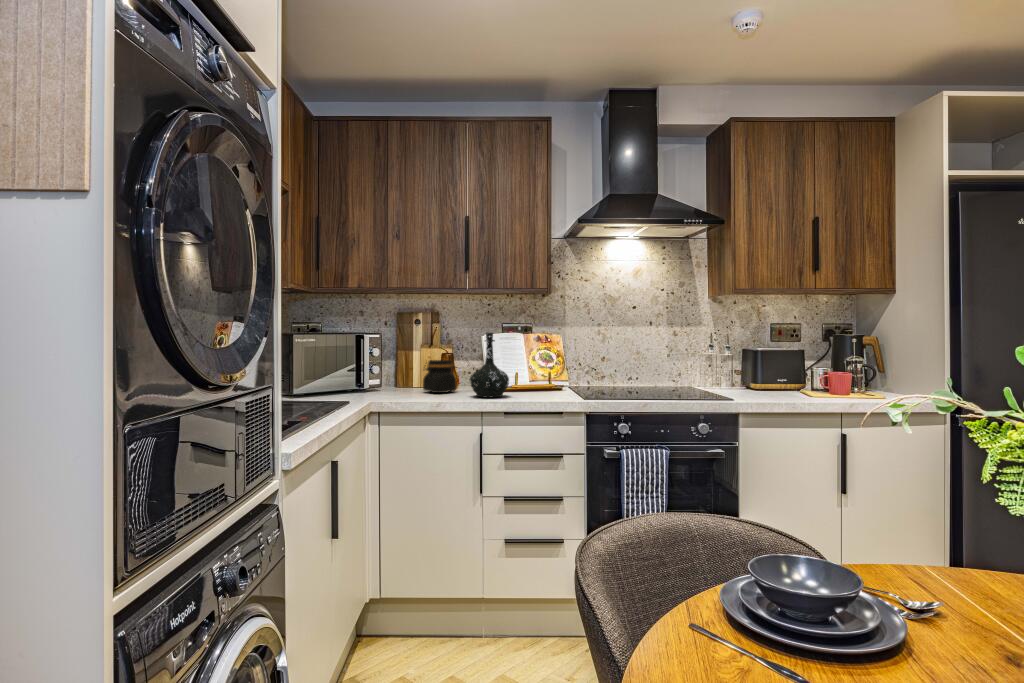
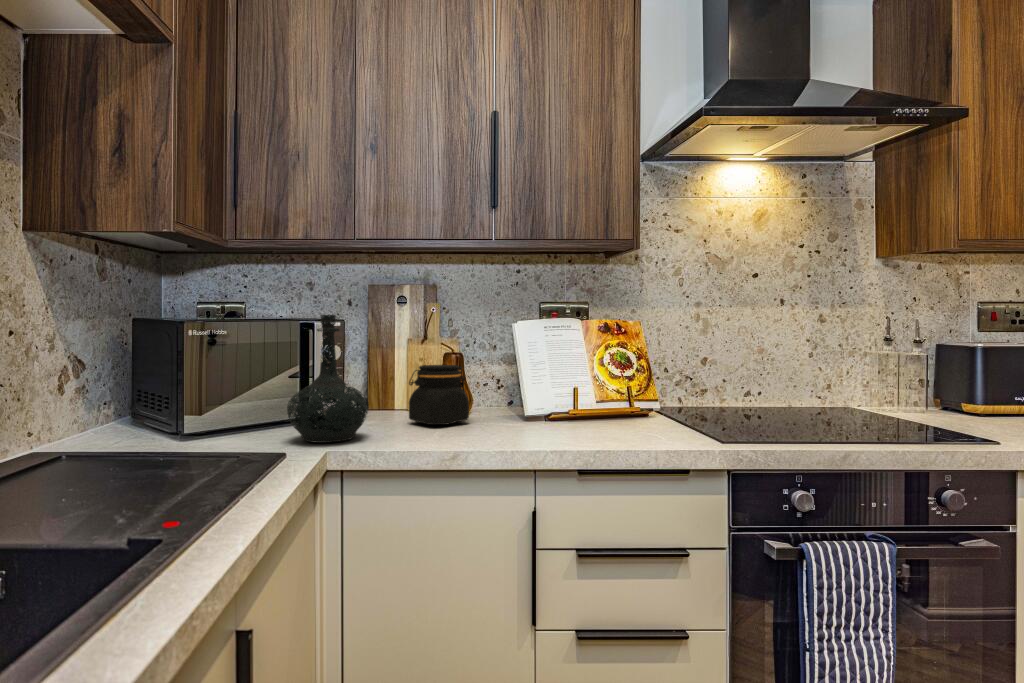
bottle: present [469,333,509,398] -> present [287,314,369,443]

